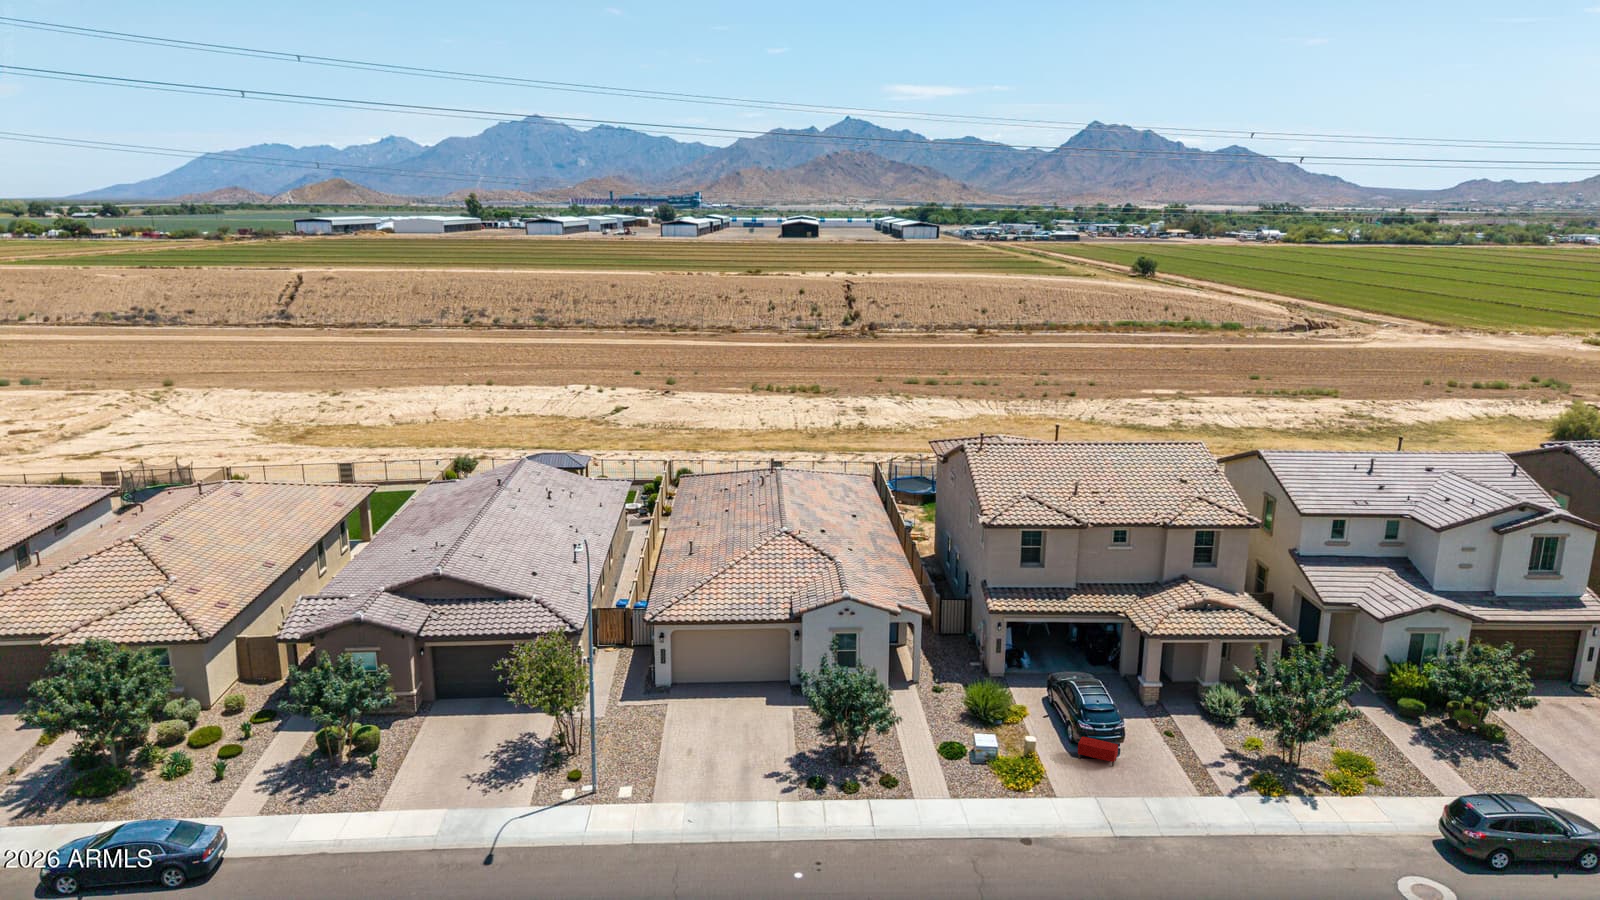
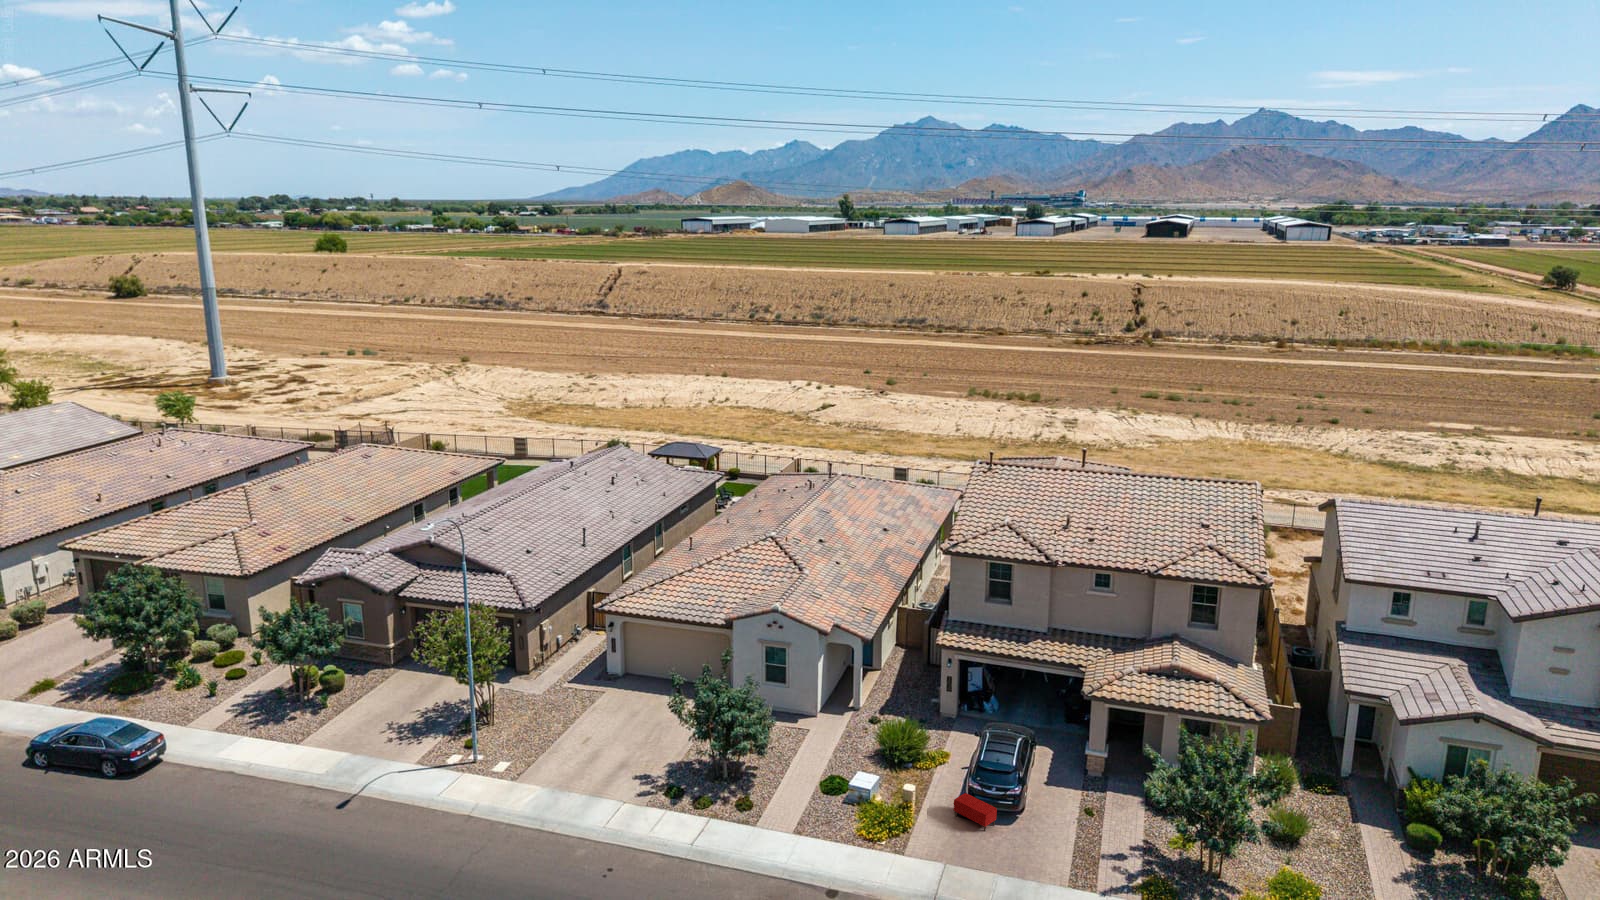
potted plant: present [1454,710,1478,729] -> none [1452,844,1487,872]

